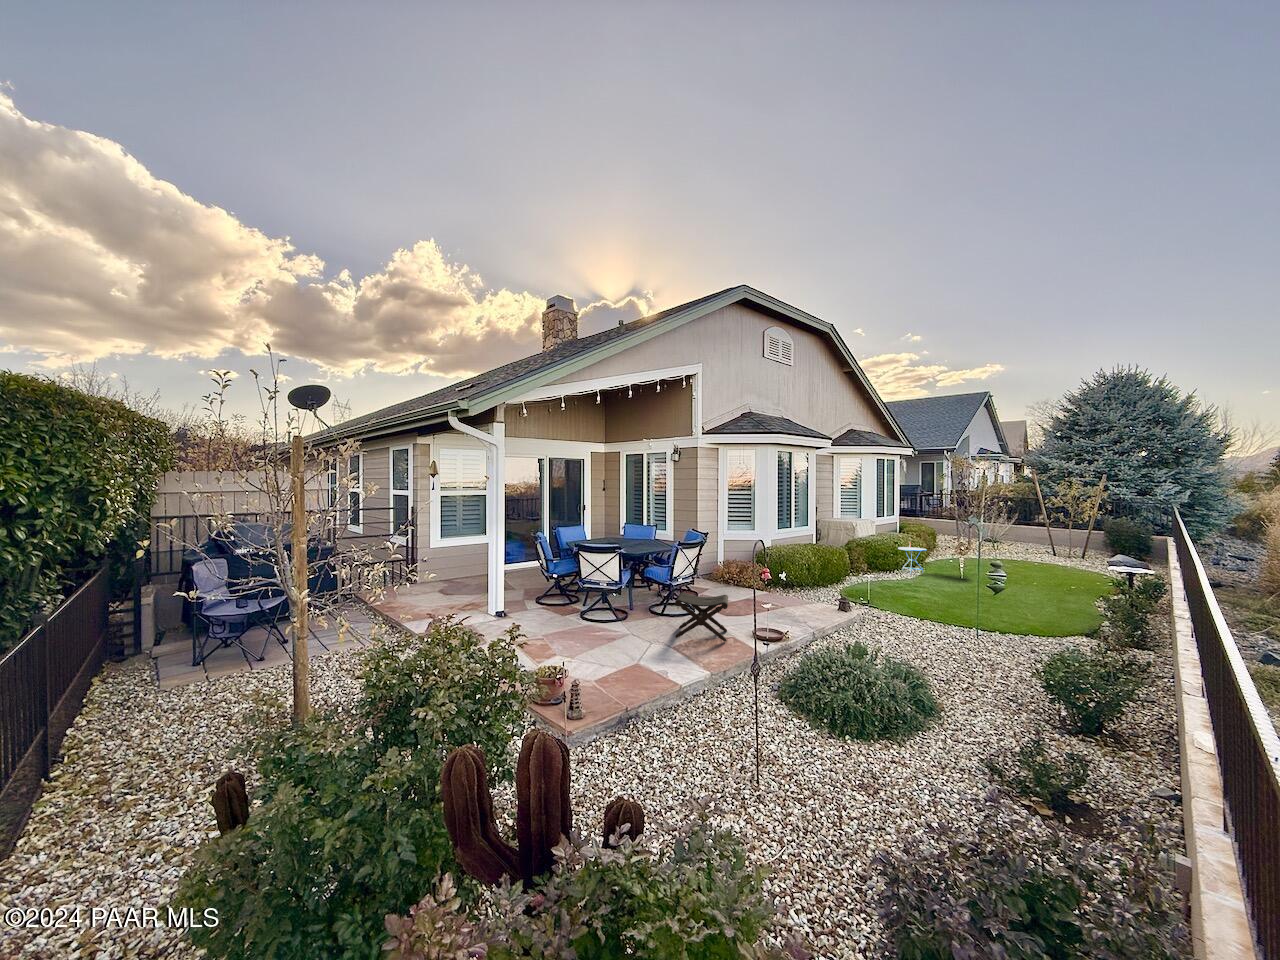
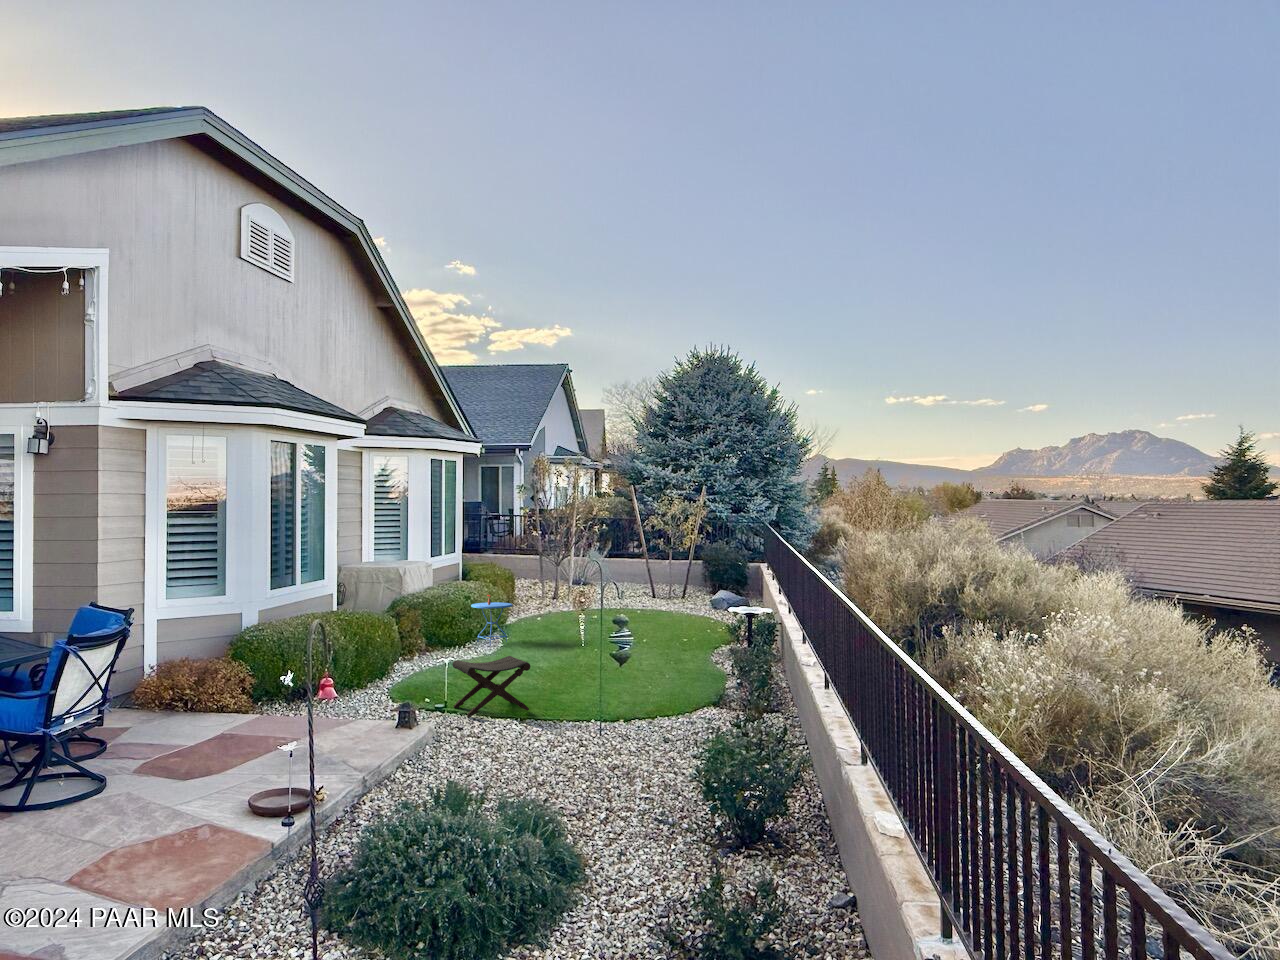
footstool: present [675,592,728,641] -> present [453,656,531,717]

